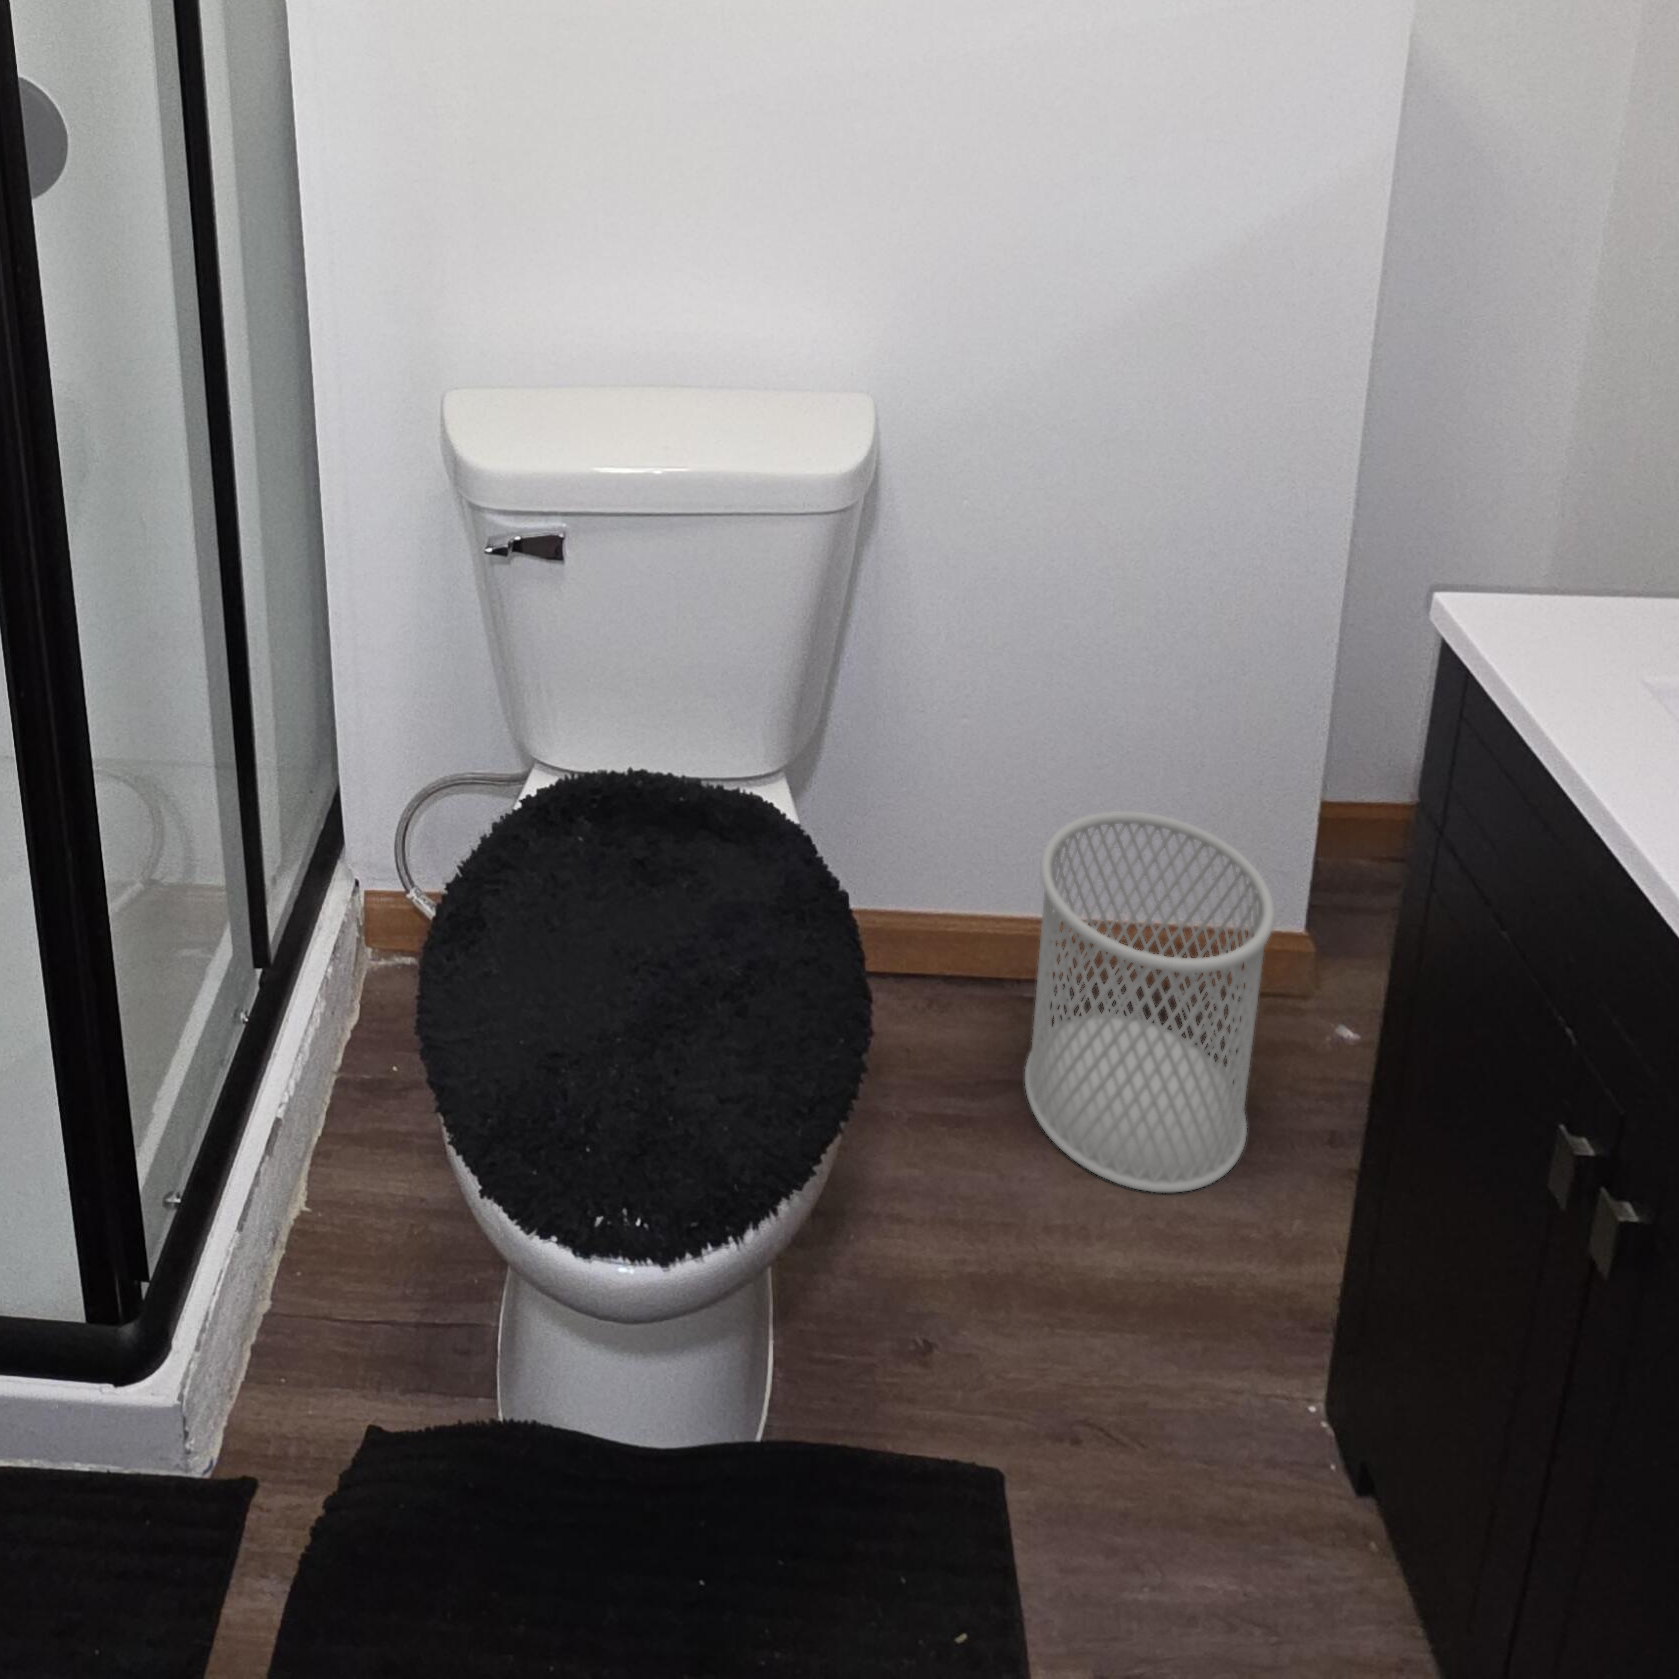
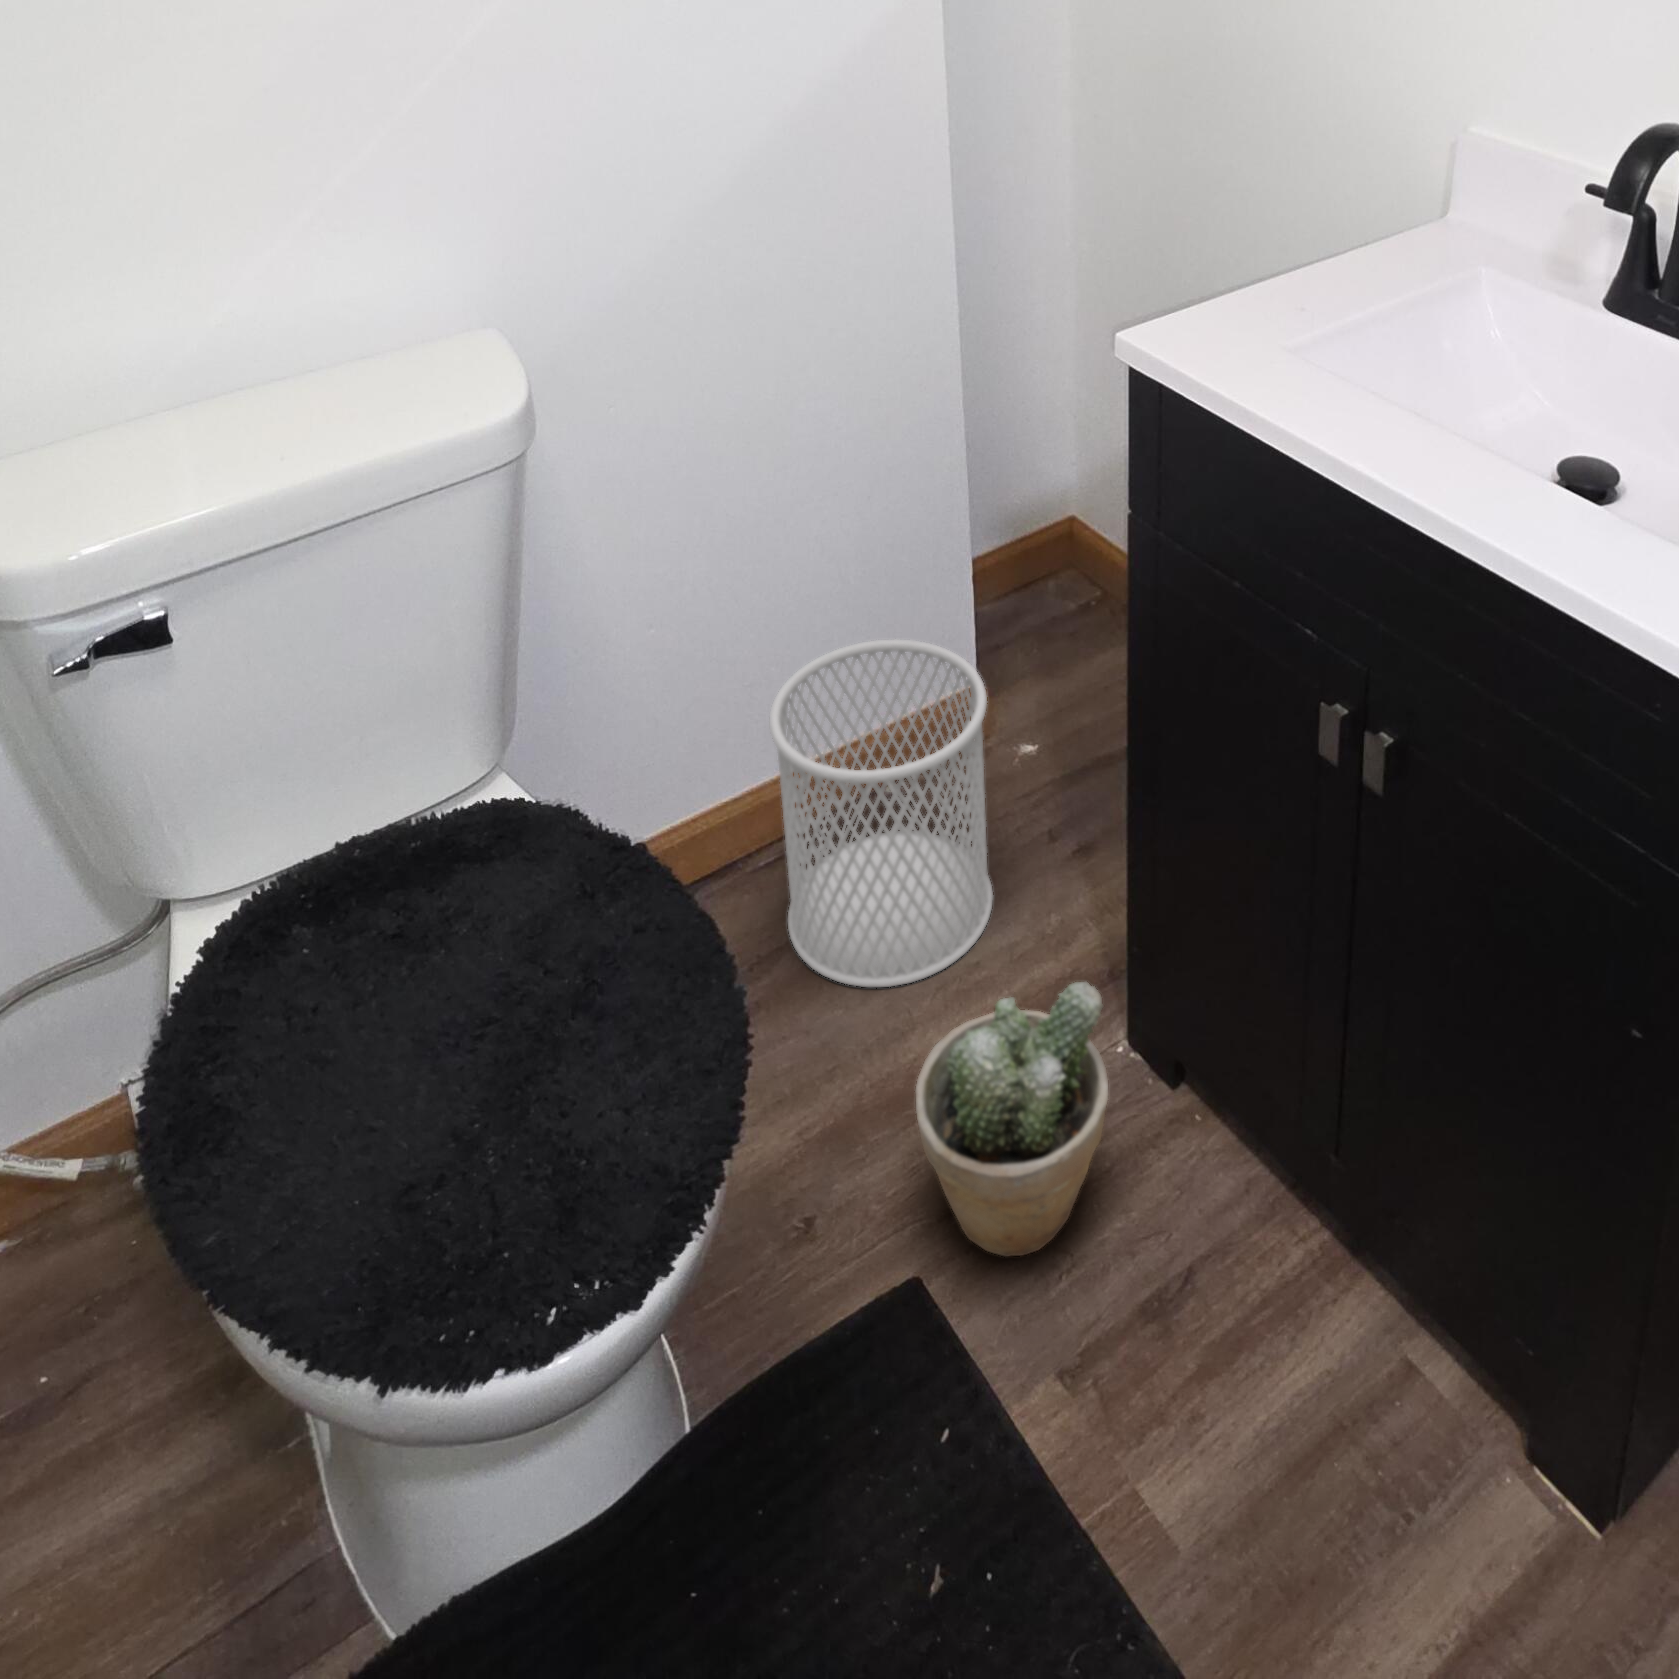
potted plant: none [1035,1242,1262,1538] -> present [916,982,1108,1257]

